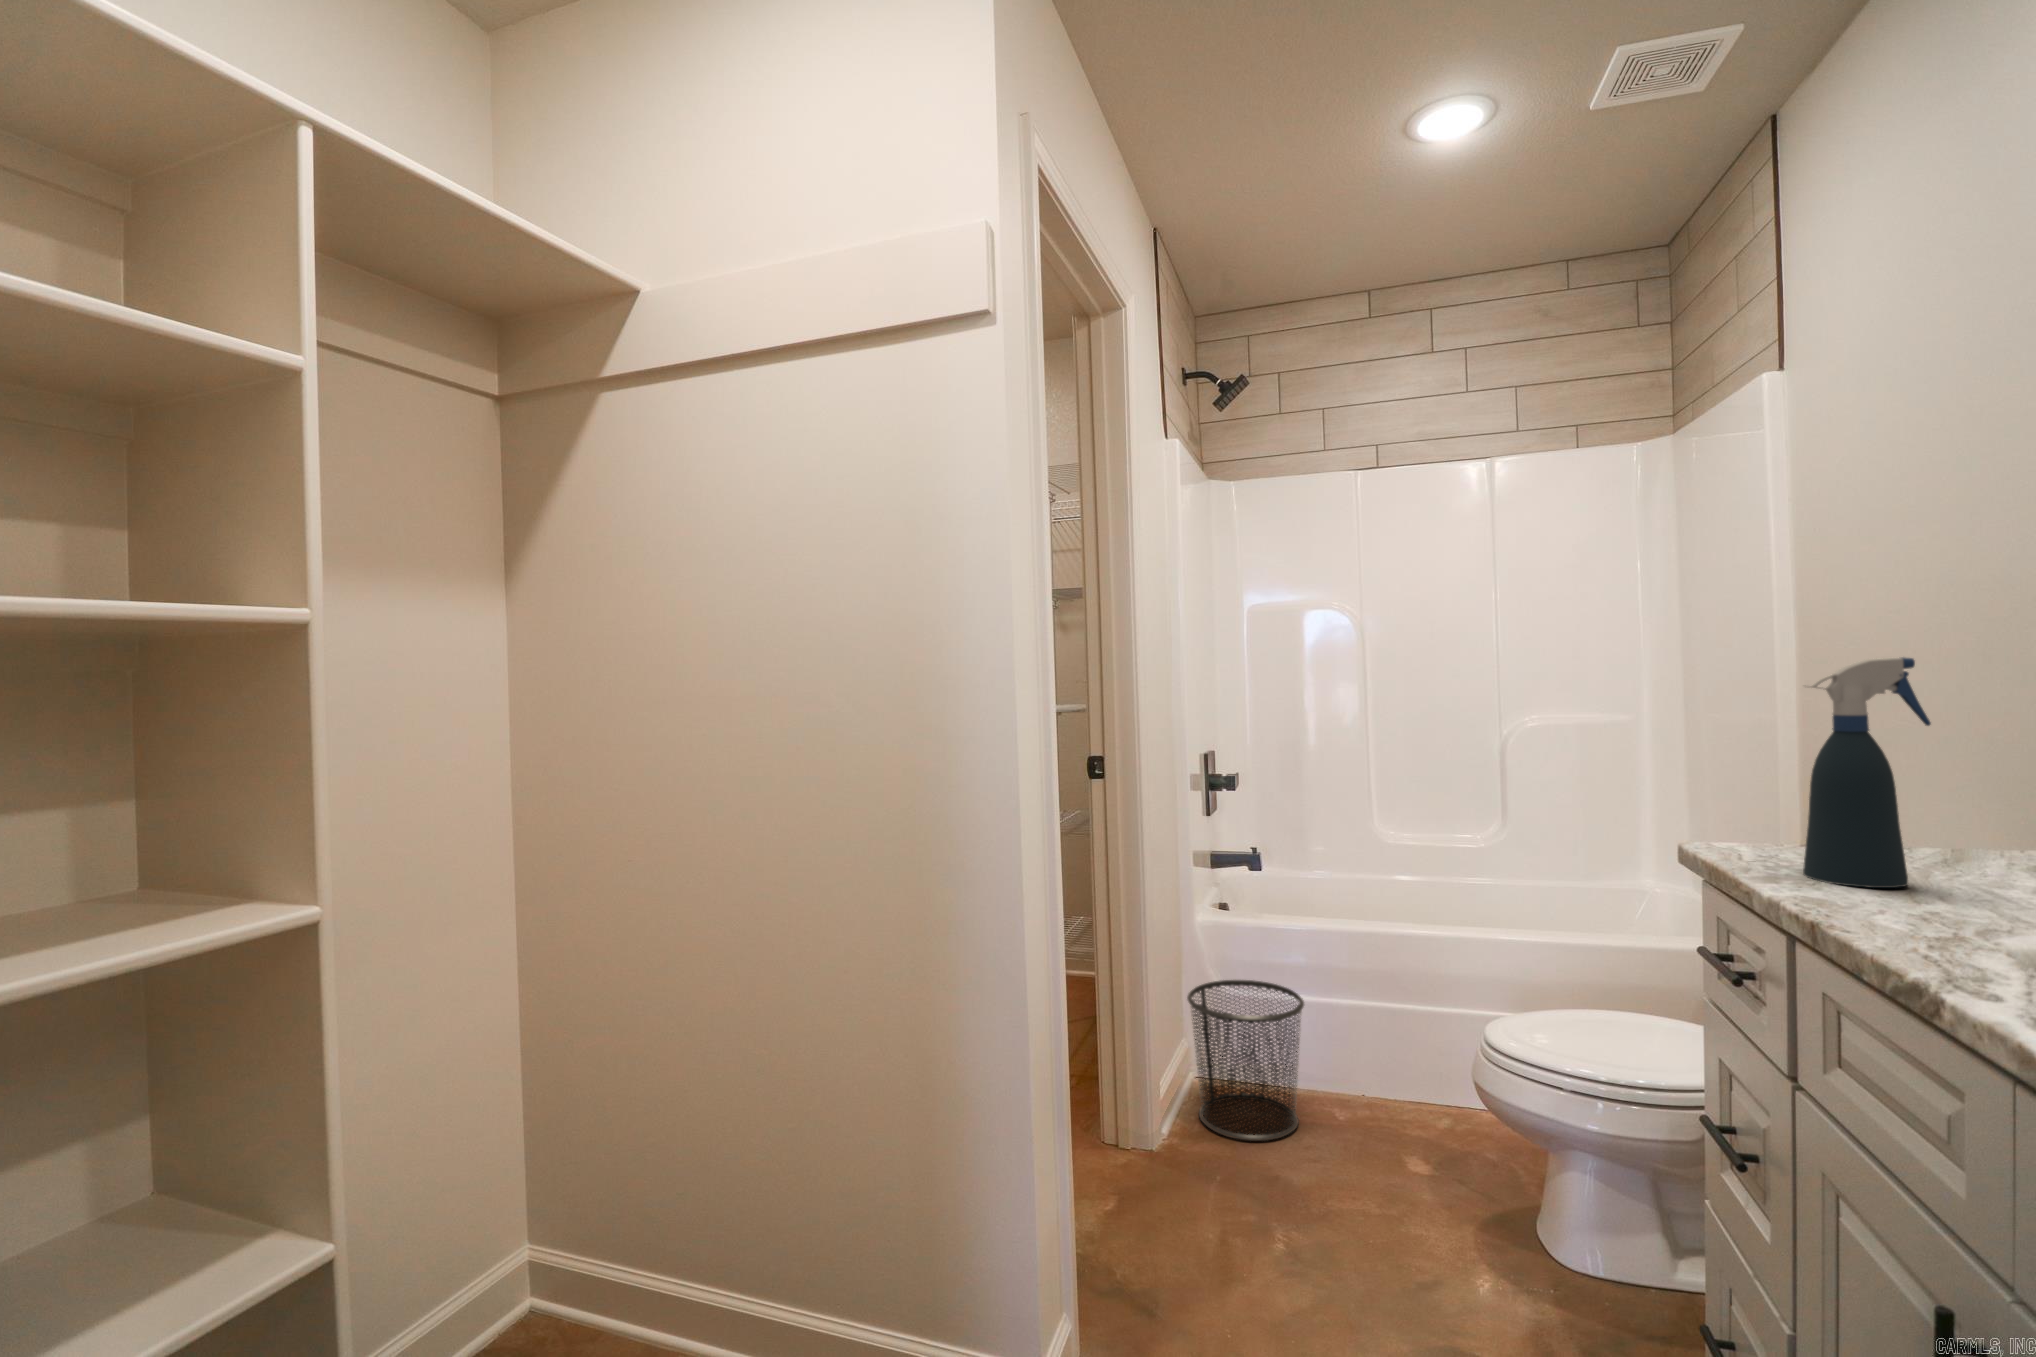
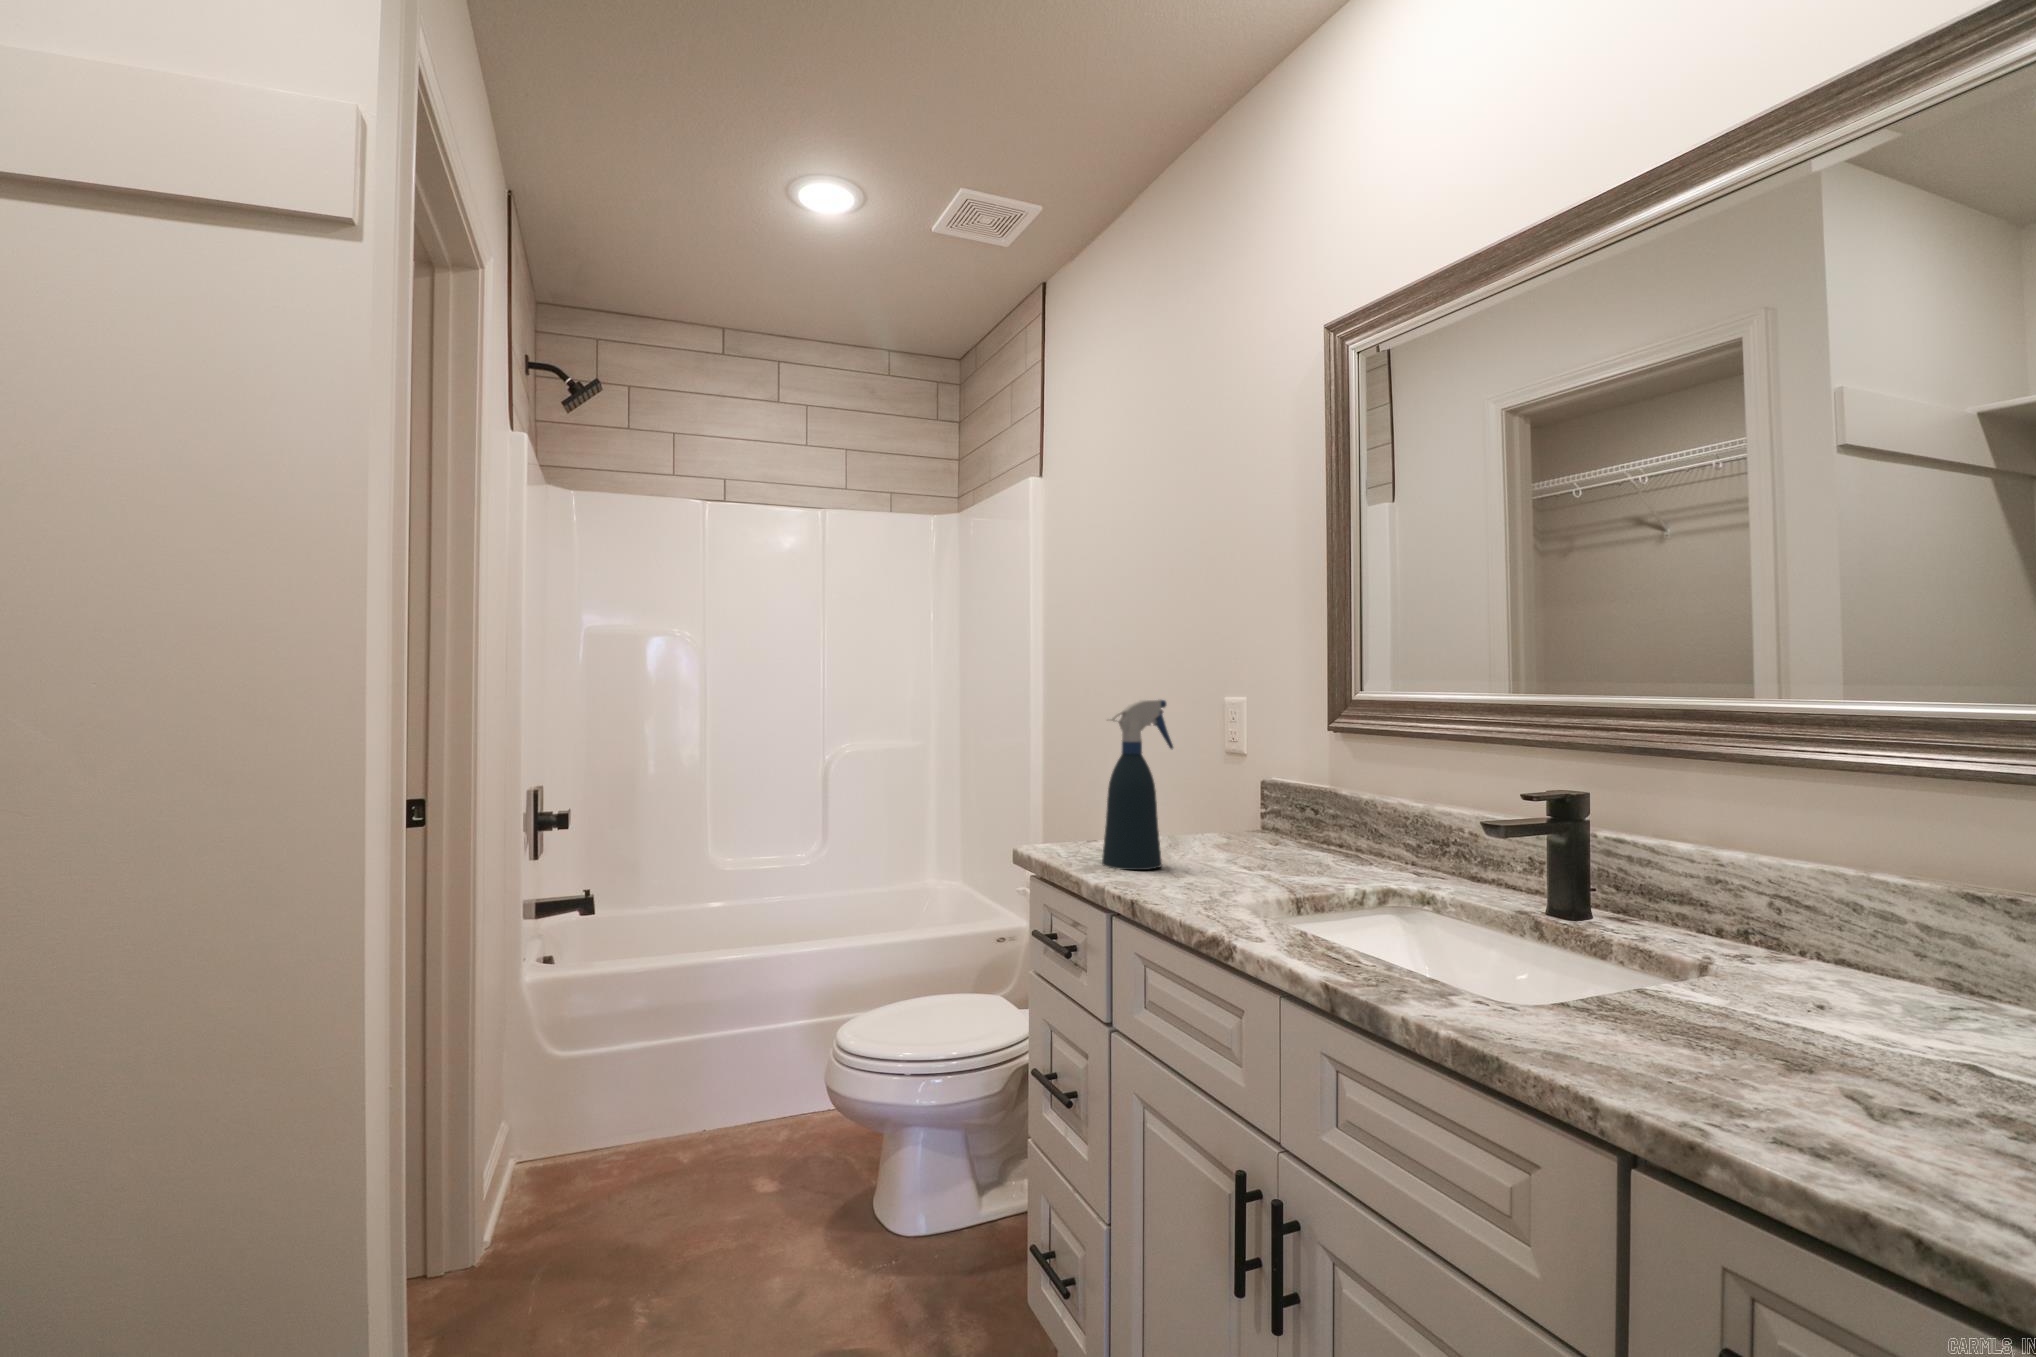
waste bin: present [1187,980,1304,1141] -> none [514,1034,653,1219]

